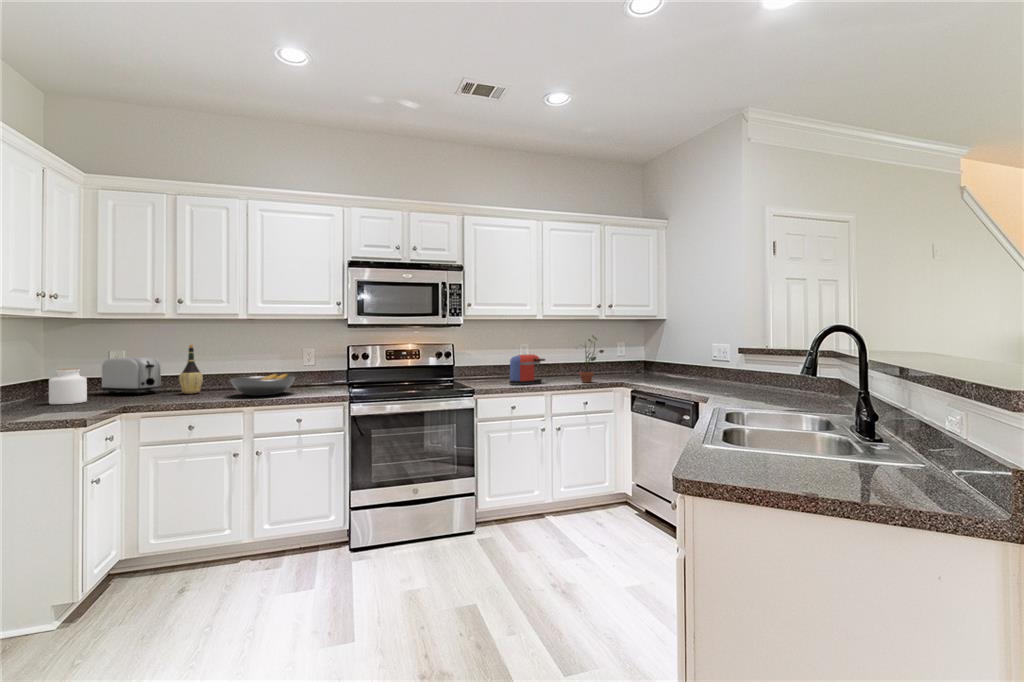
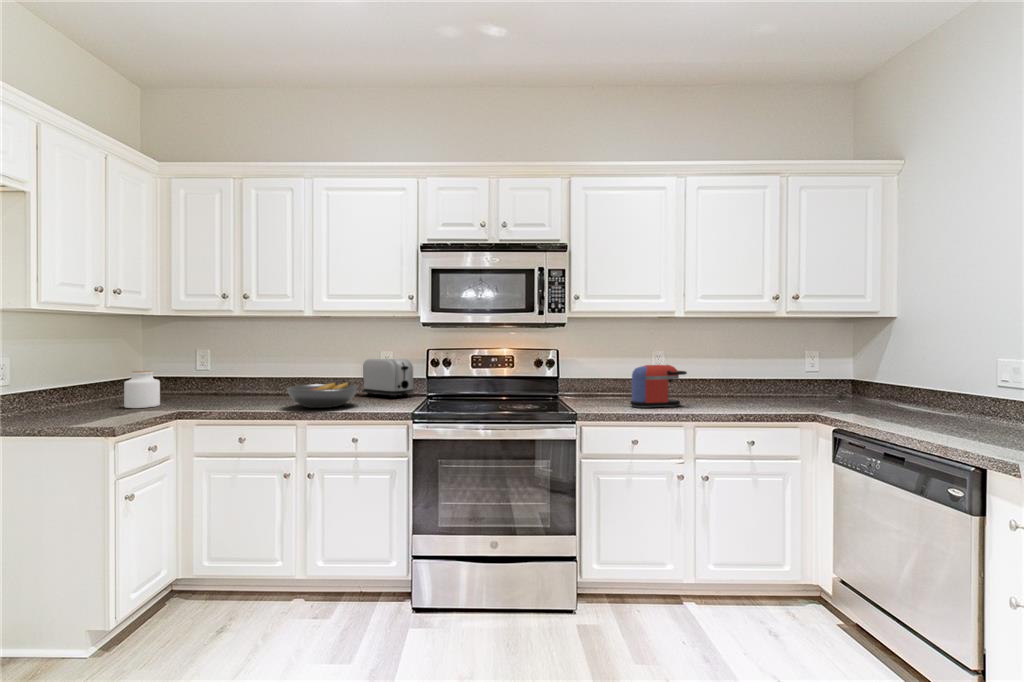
potted plant: present [579,336,604,383] -> none [733,337,781,409]
wine bottle: present [179,345,203,394] -> none [251,346,275,401]
toaster: present [102,357,161,395] -> present [362,359,413,398]

